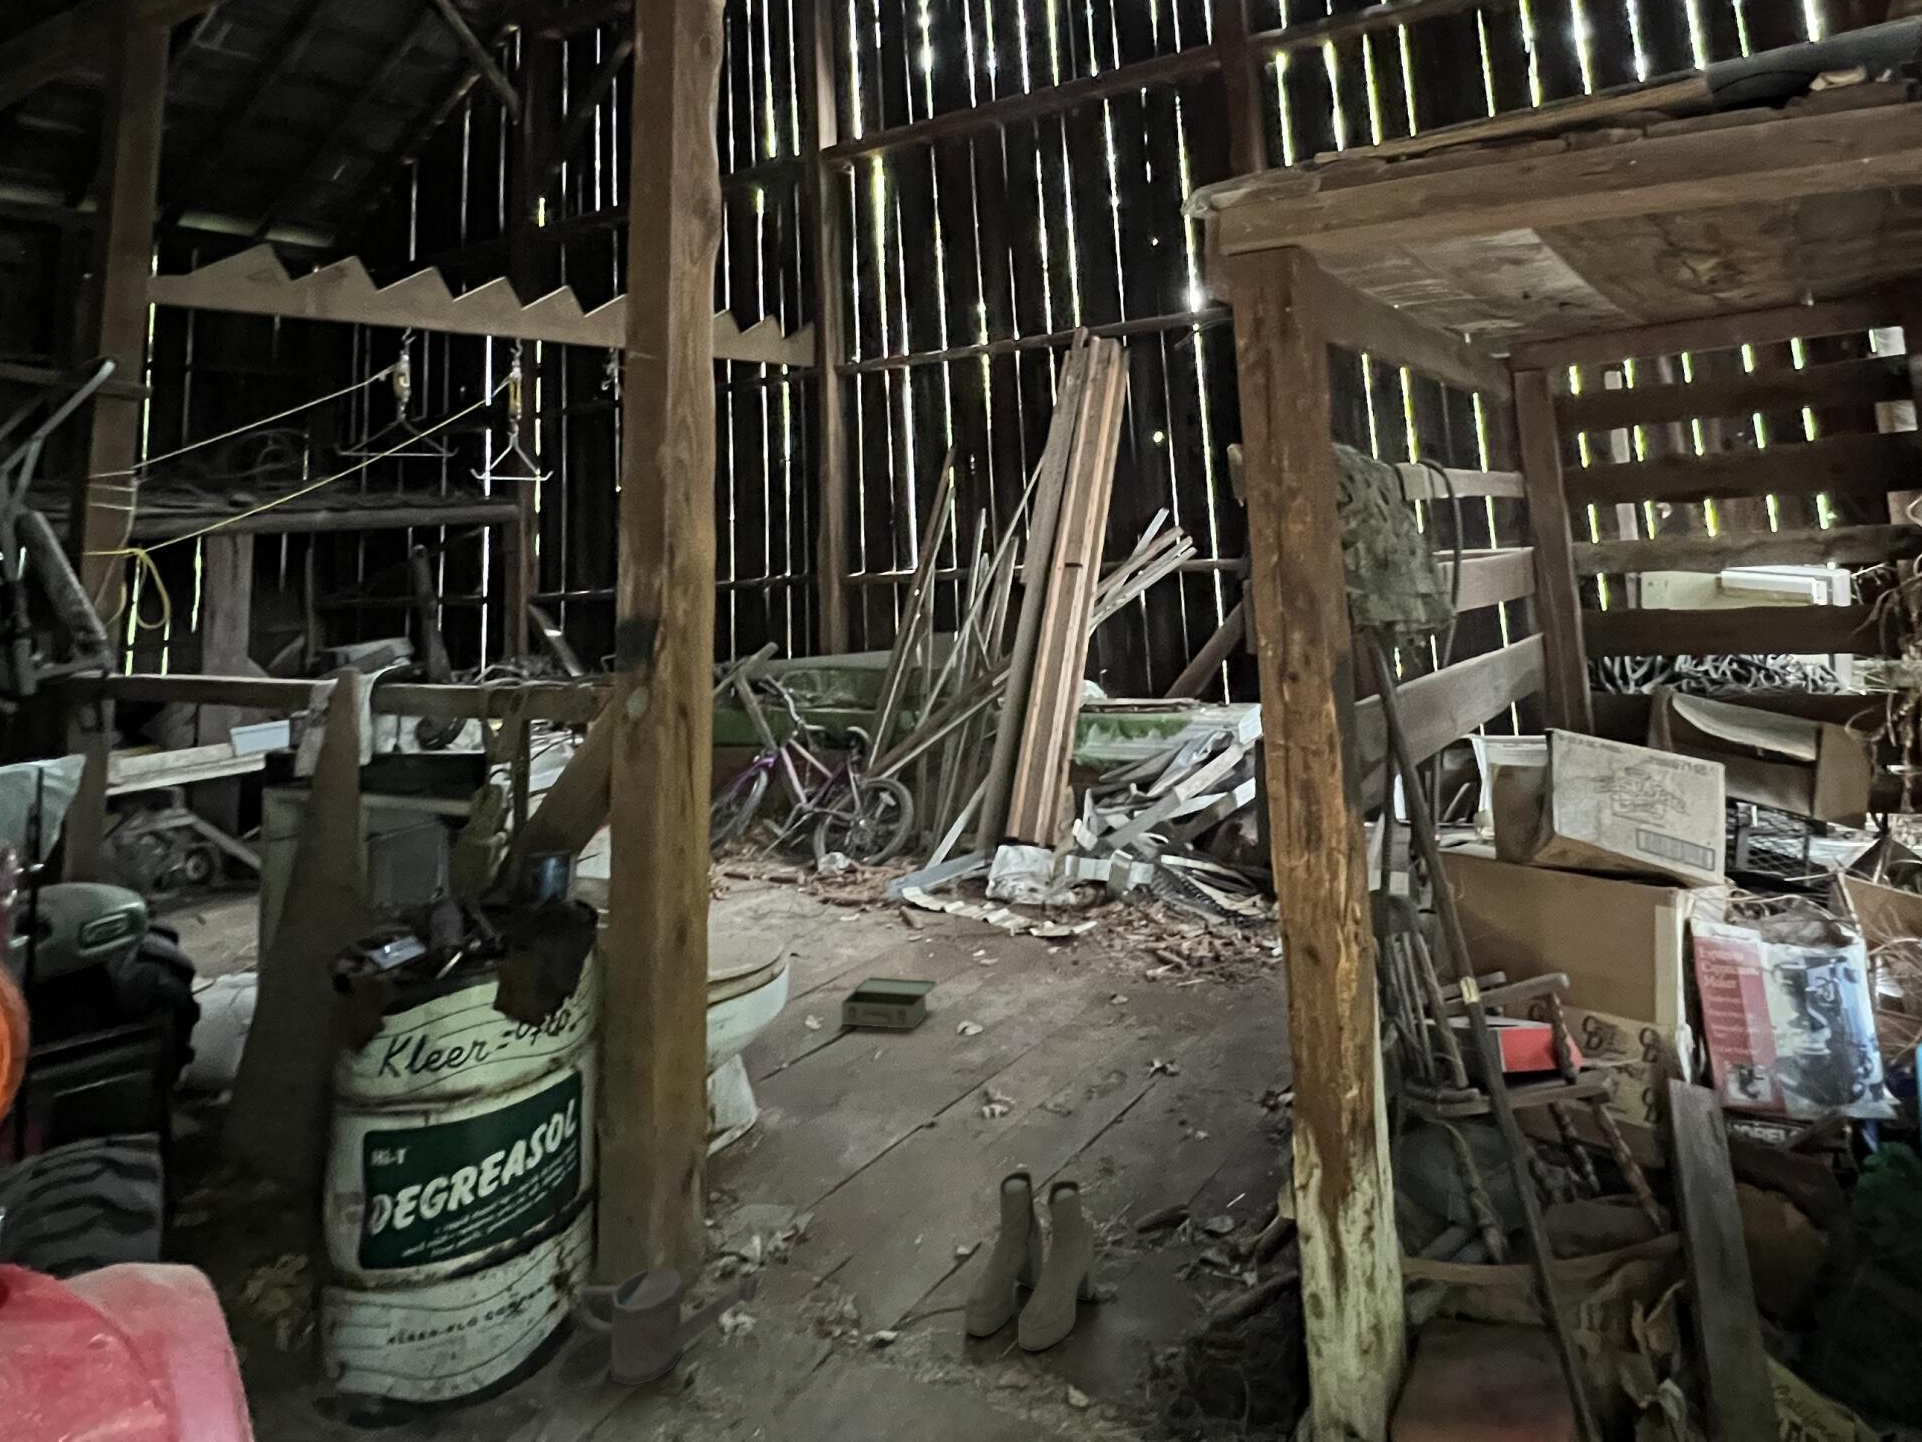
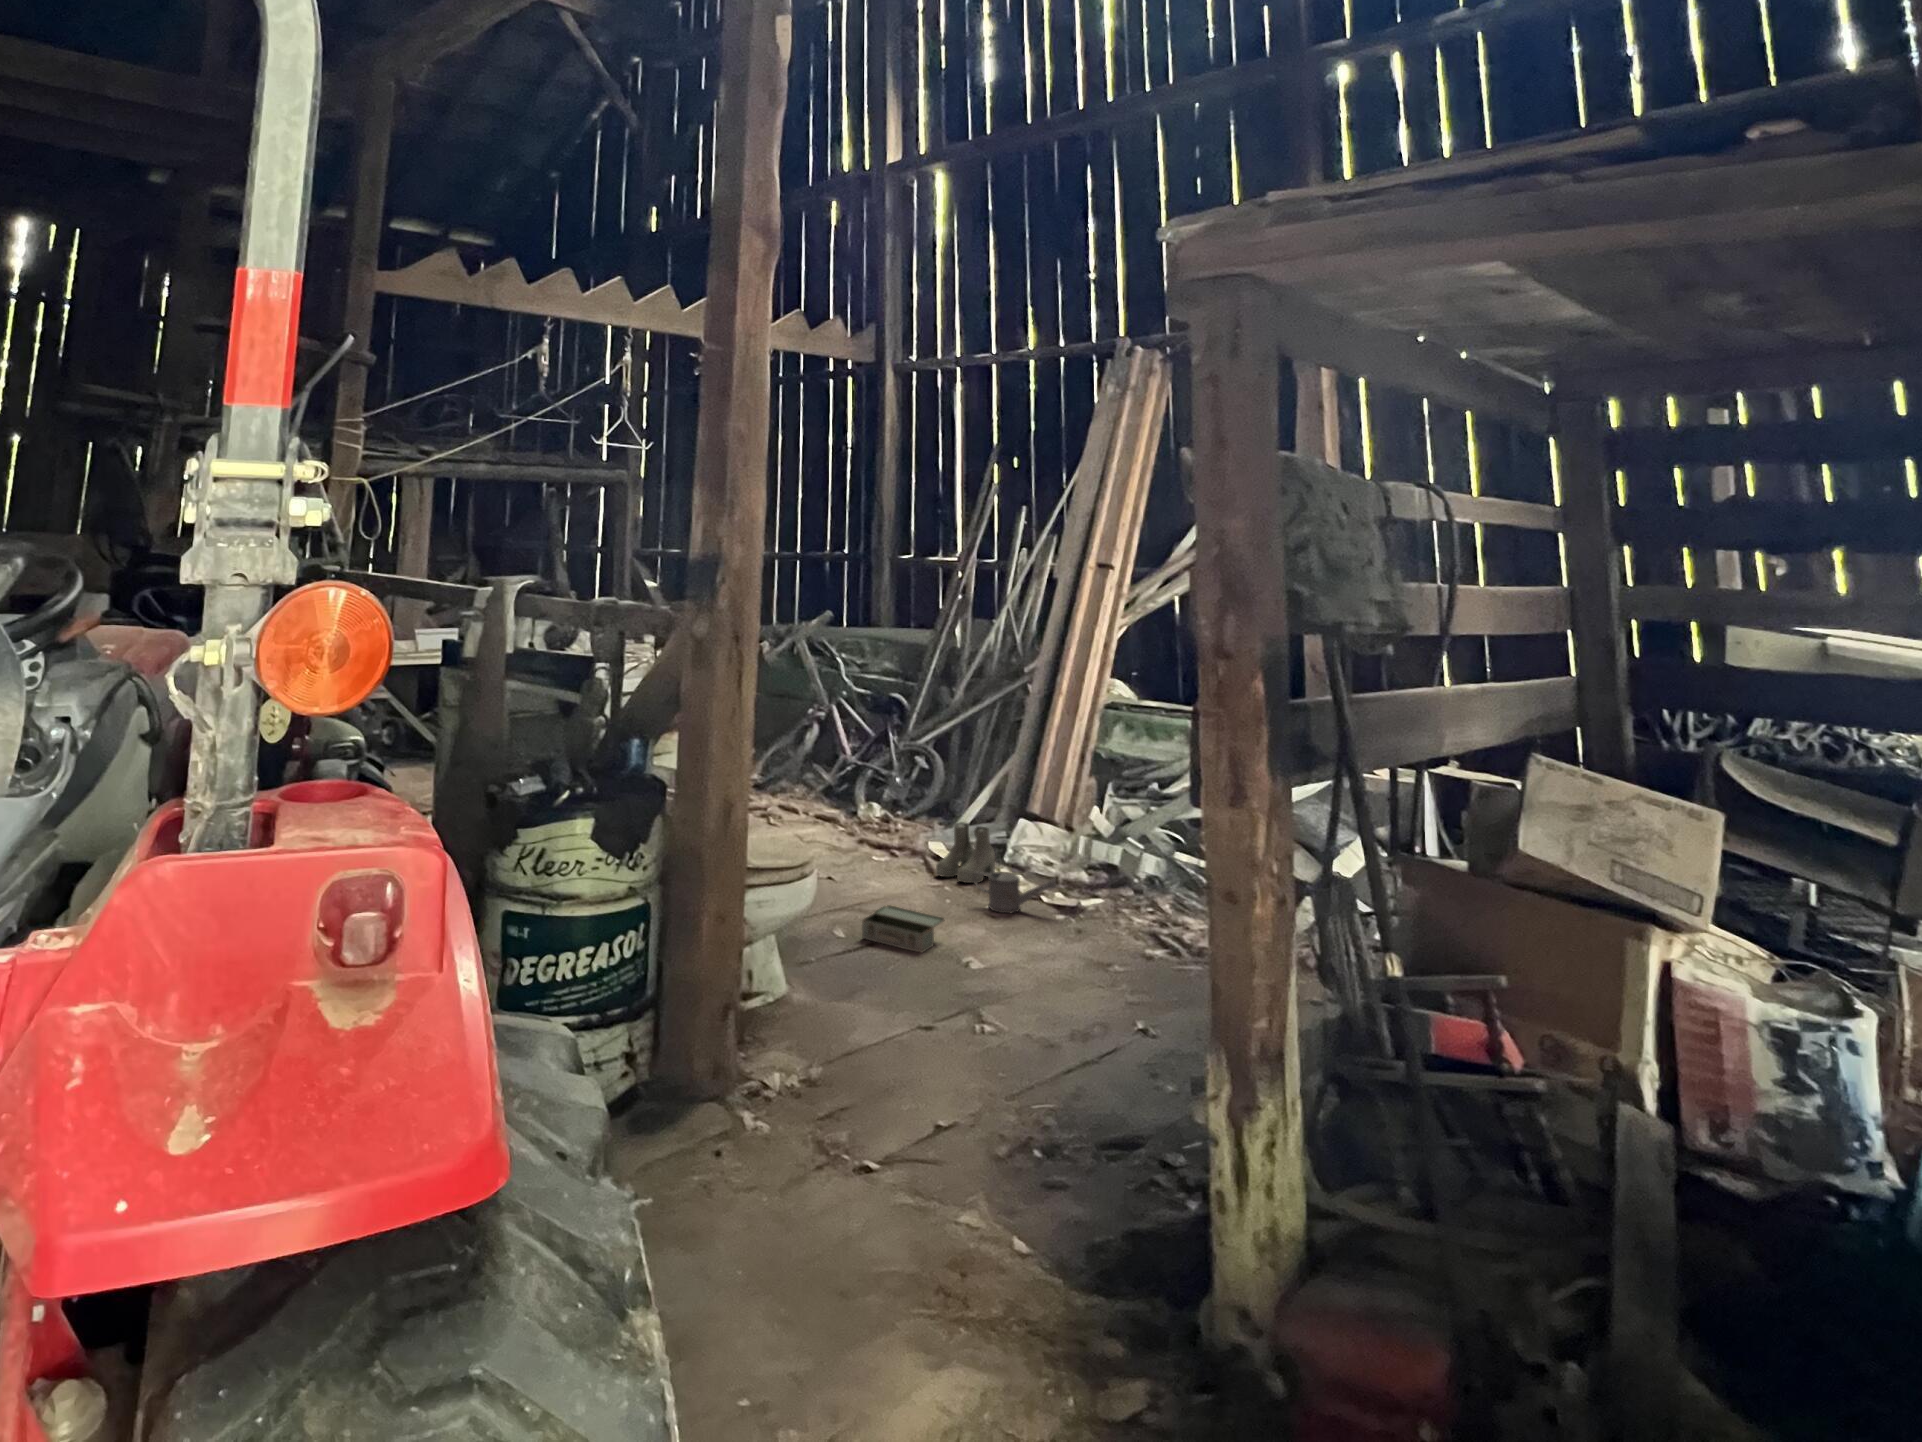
boots: present [964,1172,1095,1351] -> present [936,823,995,883]
watering can: present [580,1267,758,1386] -> present [973,872,1056,913]

